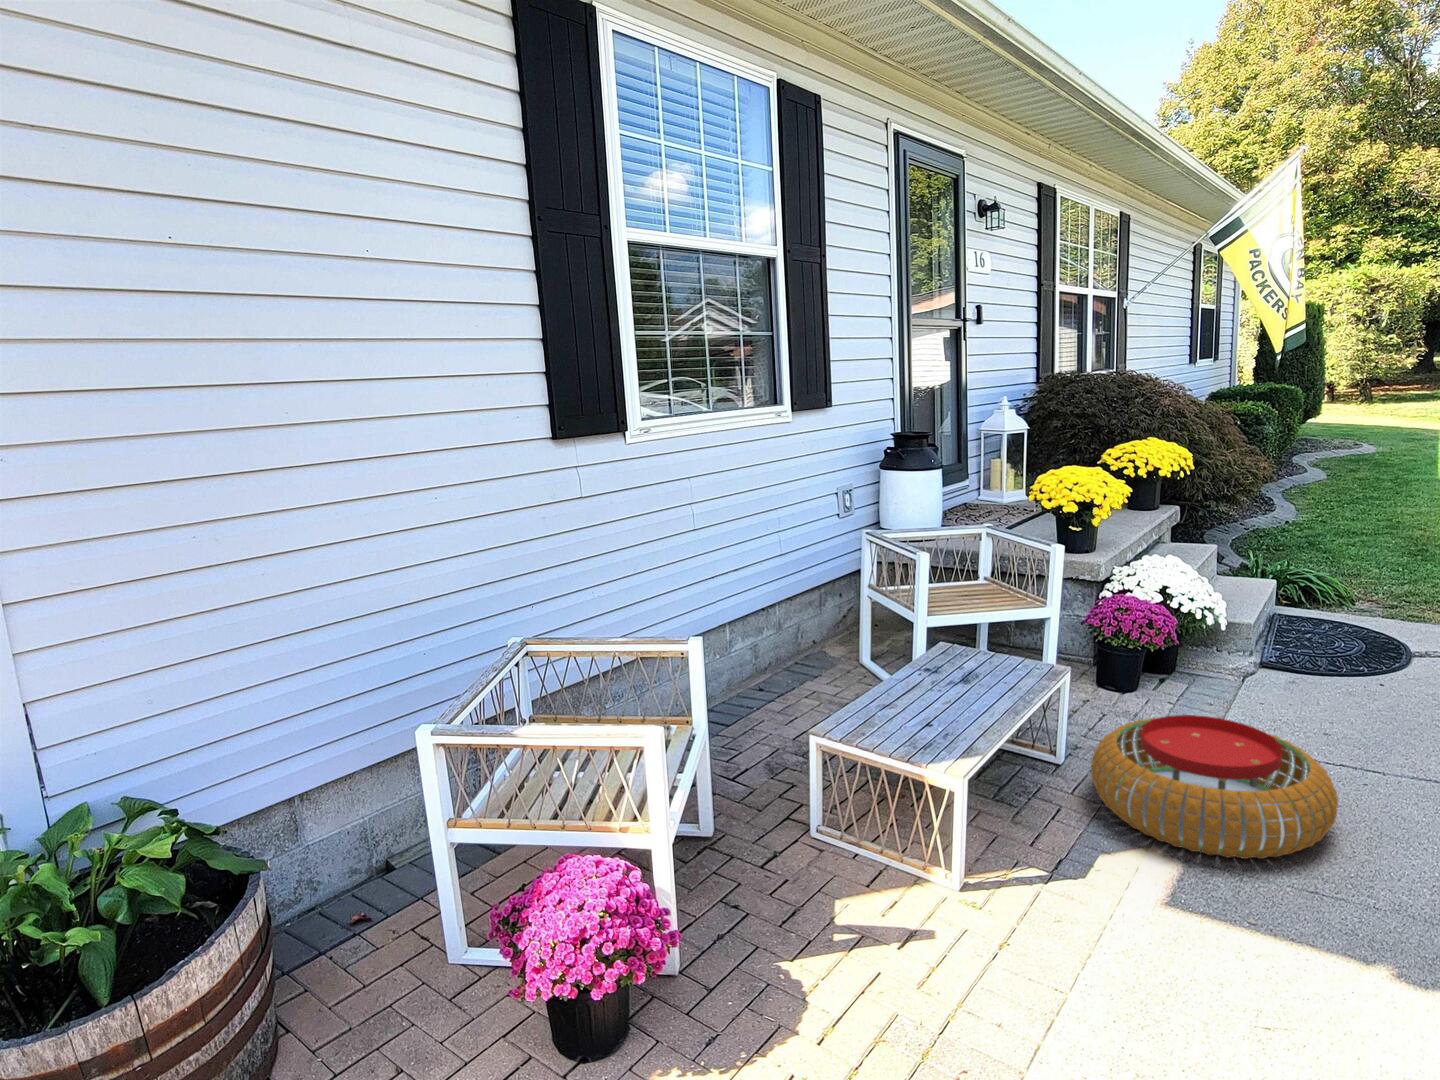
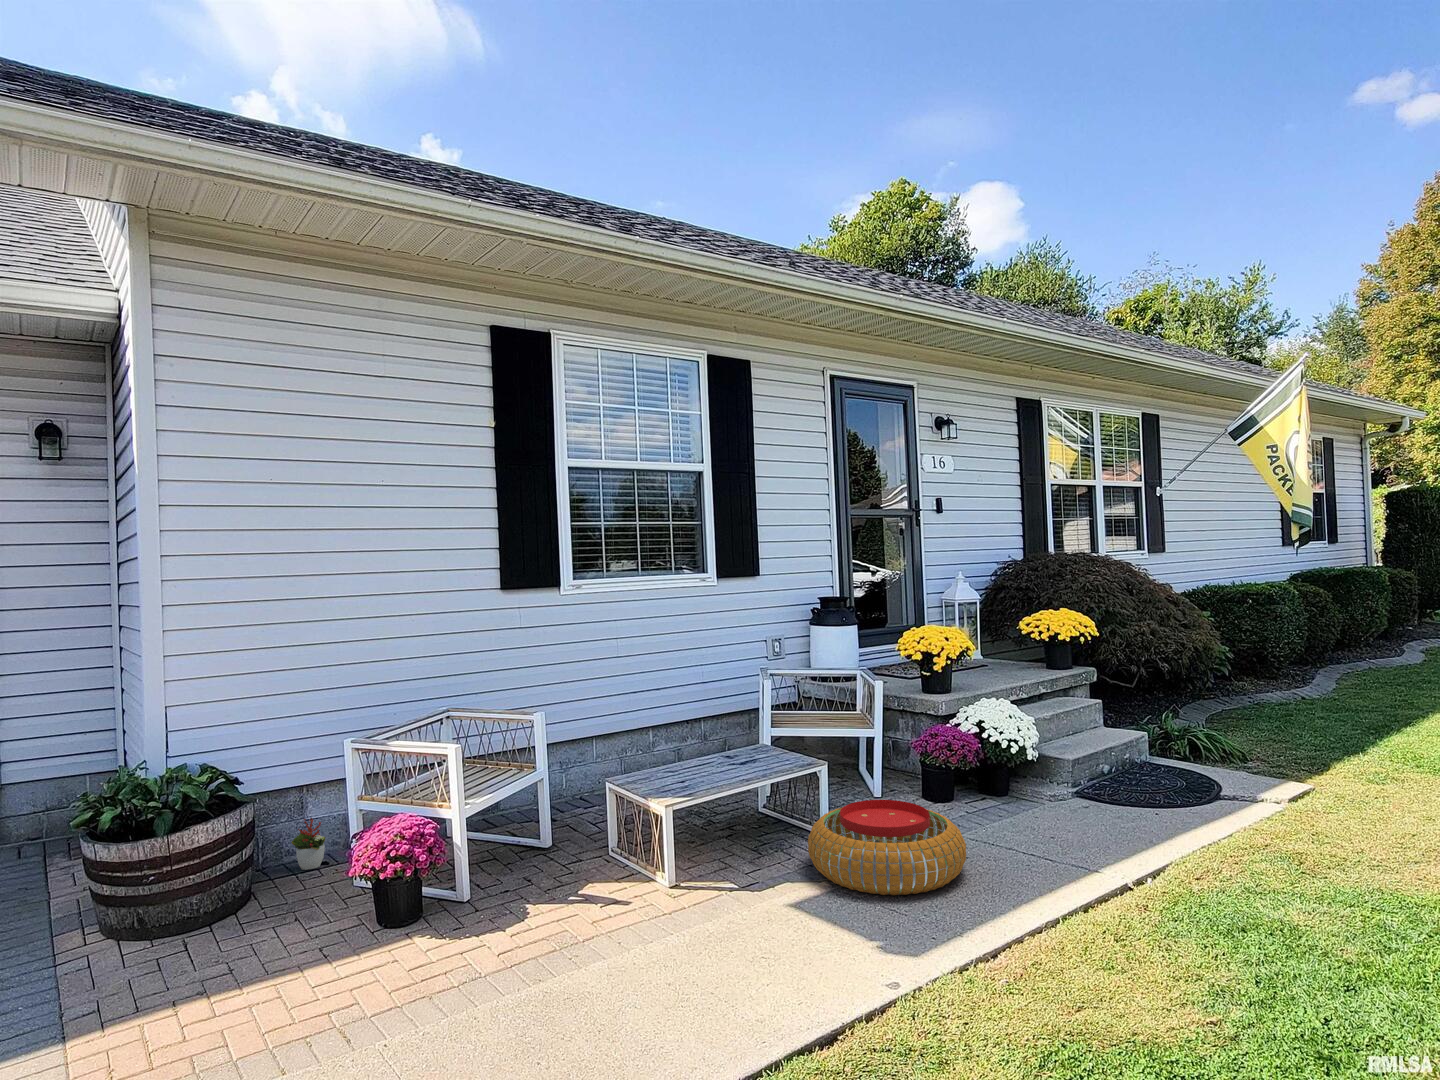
decorative plant: none [293,853,349,938] -> present [291,818,326,870]

